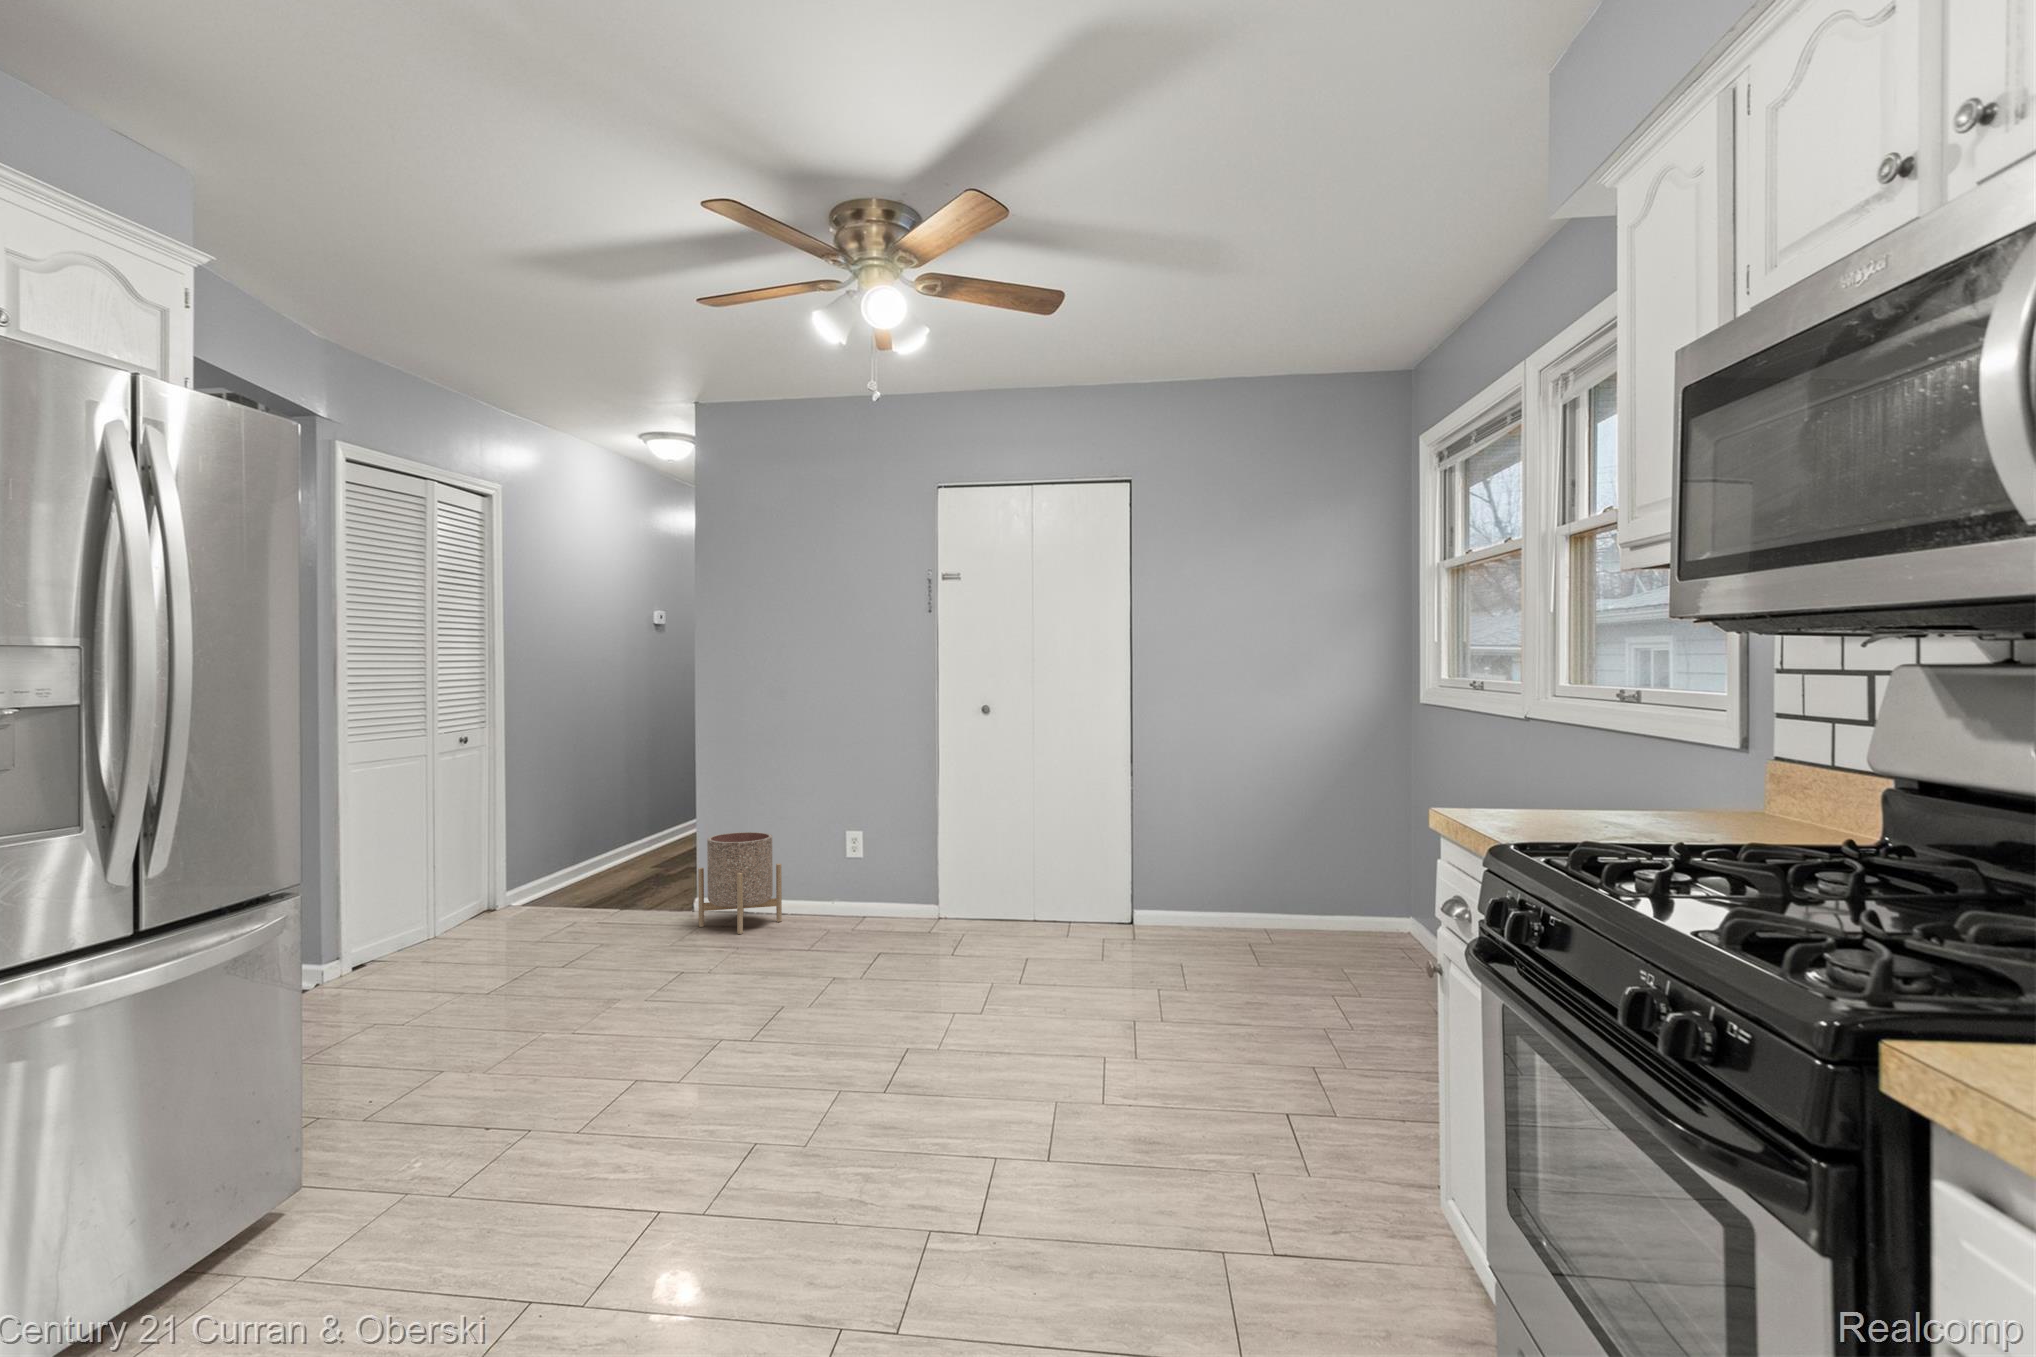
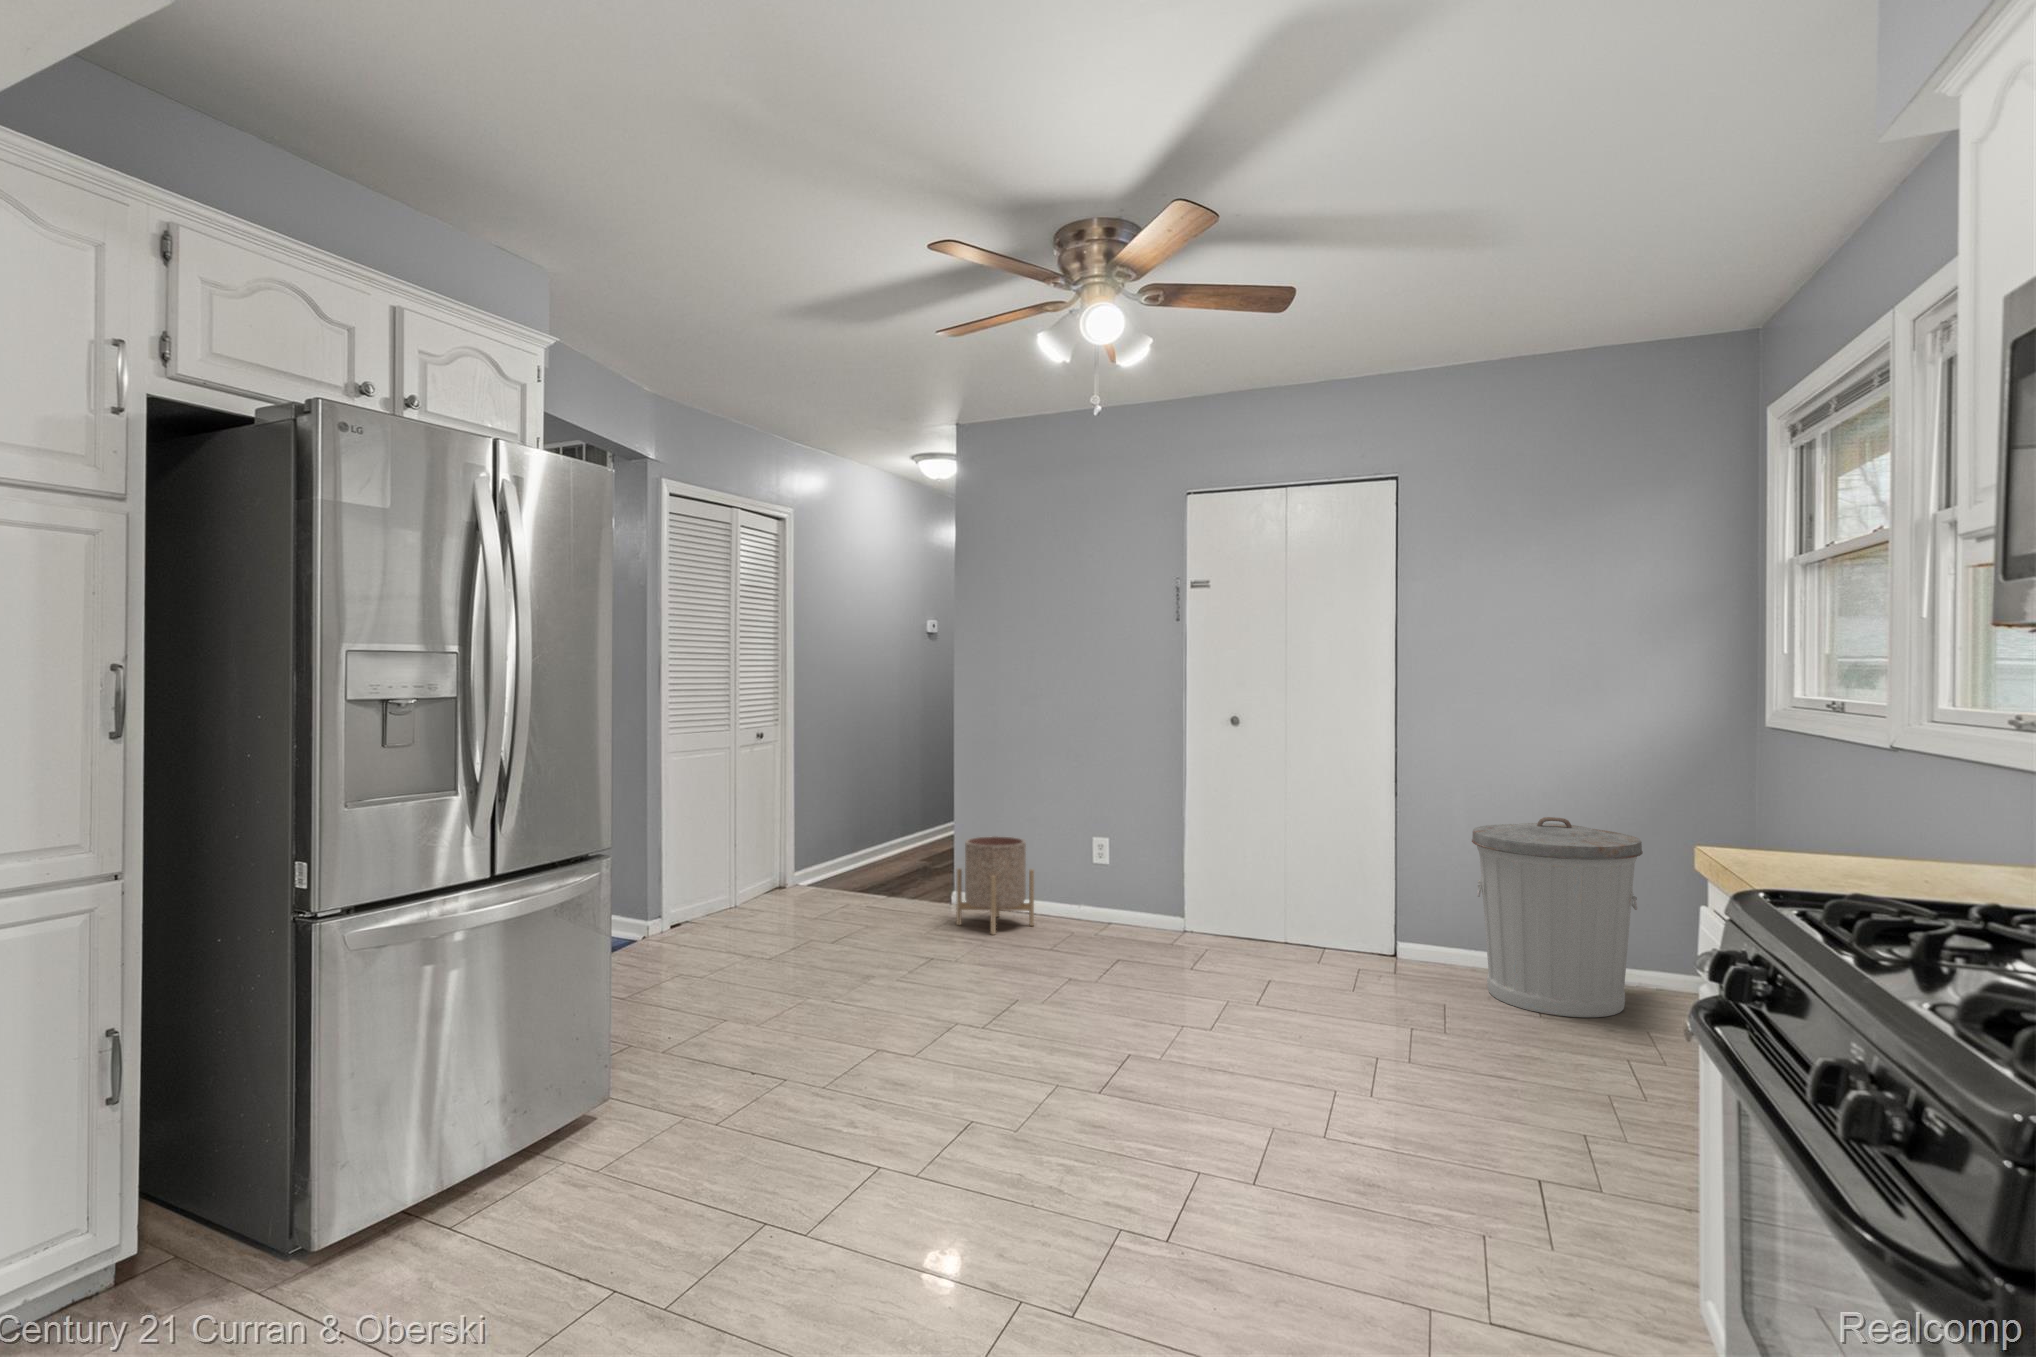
trash can: none [1196,788,1333,963] -> present [1472,817,1643,1017]

